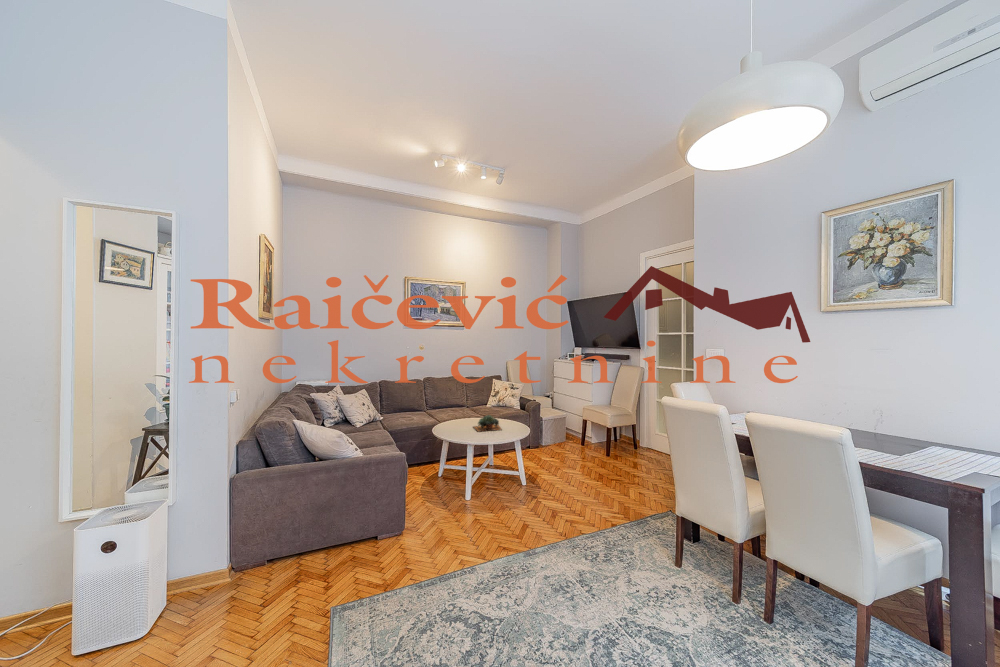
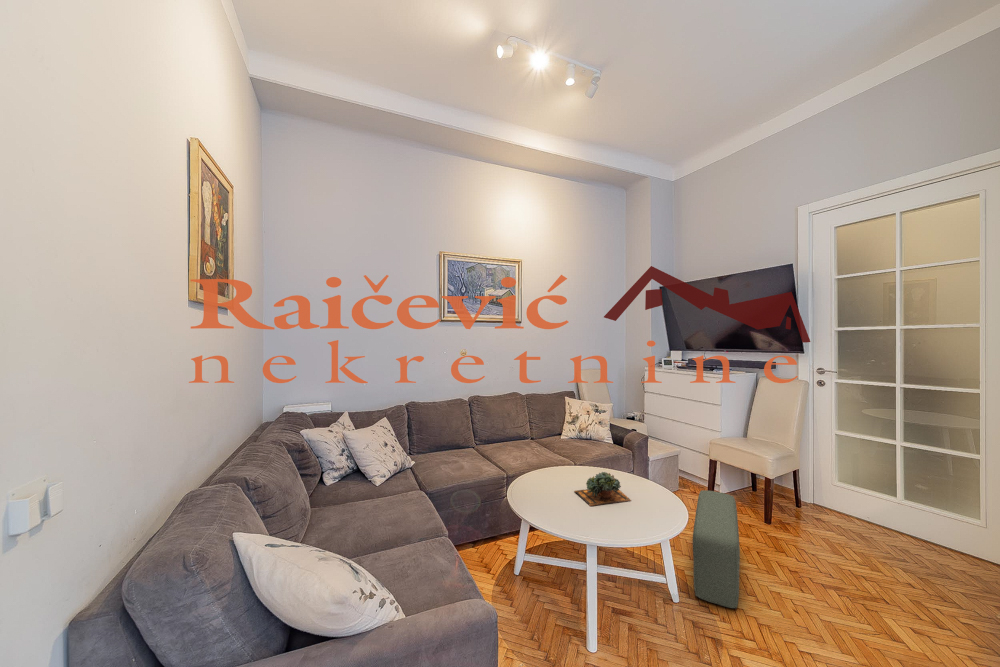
pouf: none [536,432,577,487] -> present [693,490,740,608]

